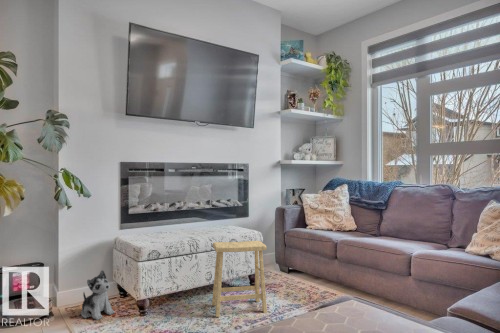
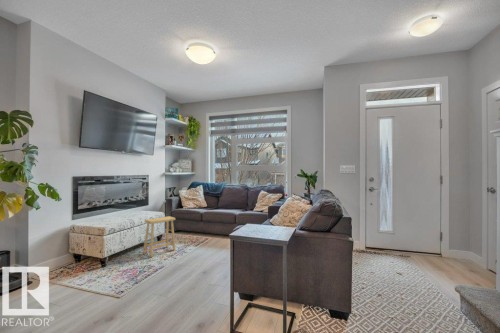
plush toy: present [81,270,114,320] -> none [52,245,81,277]

